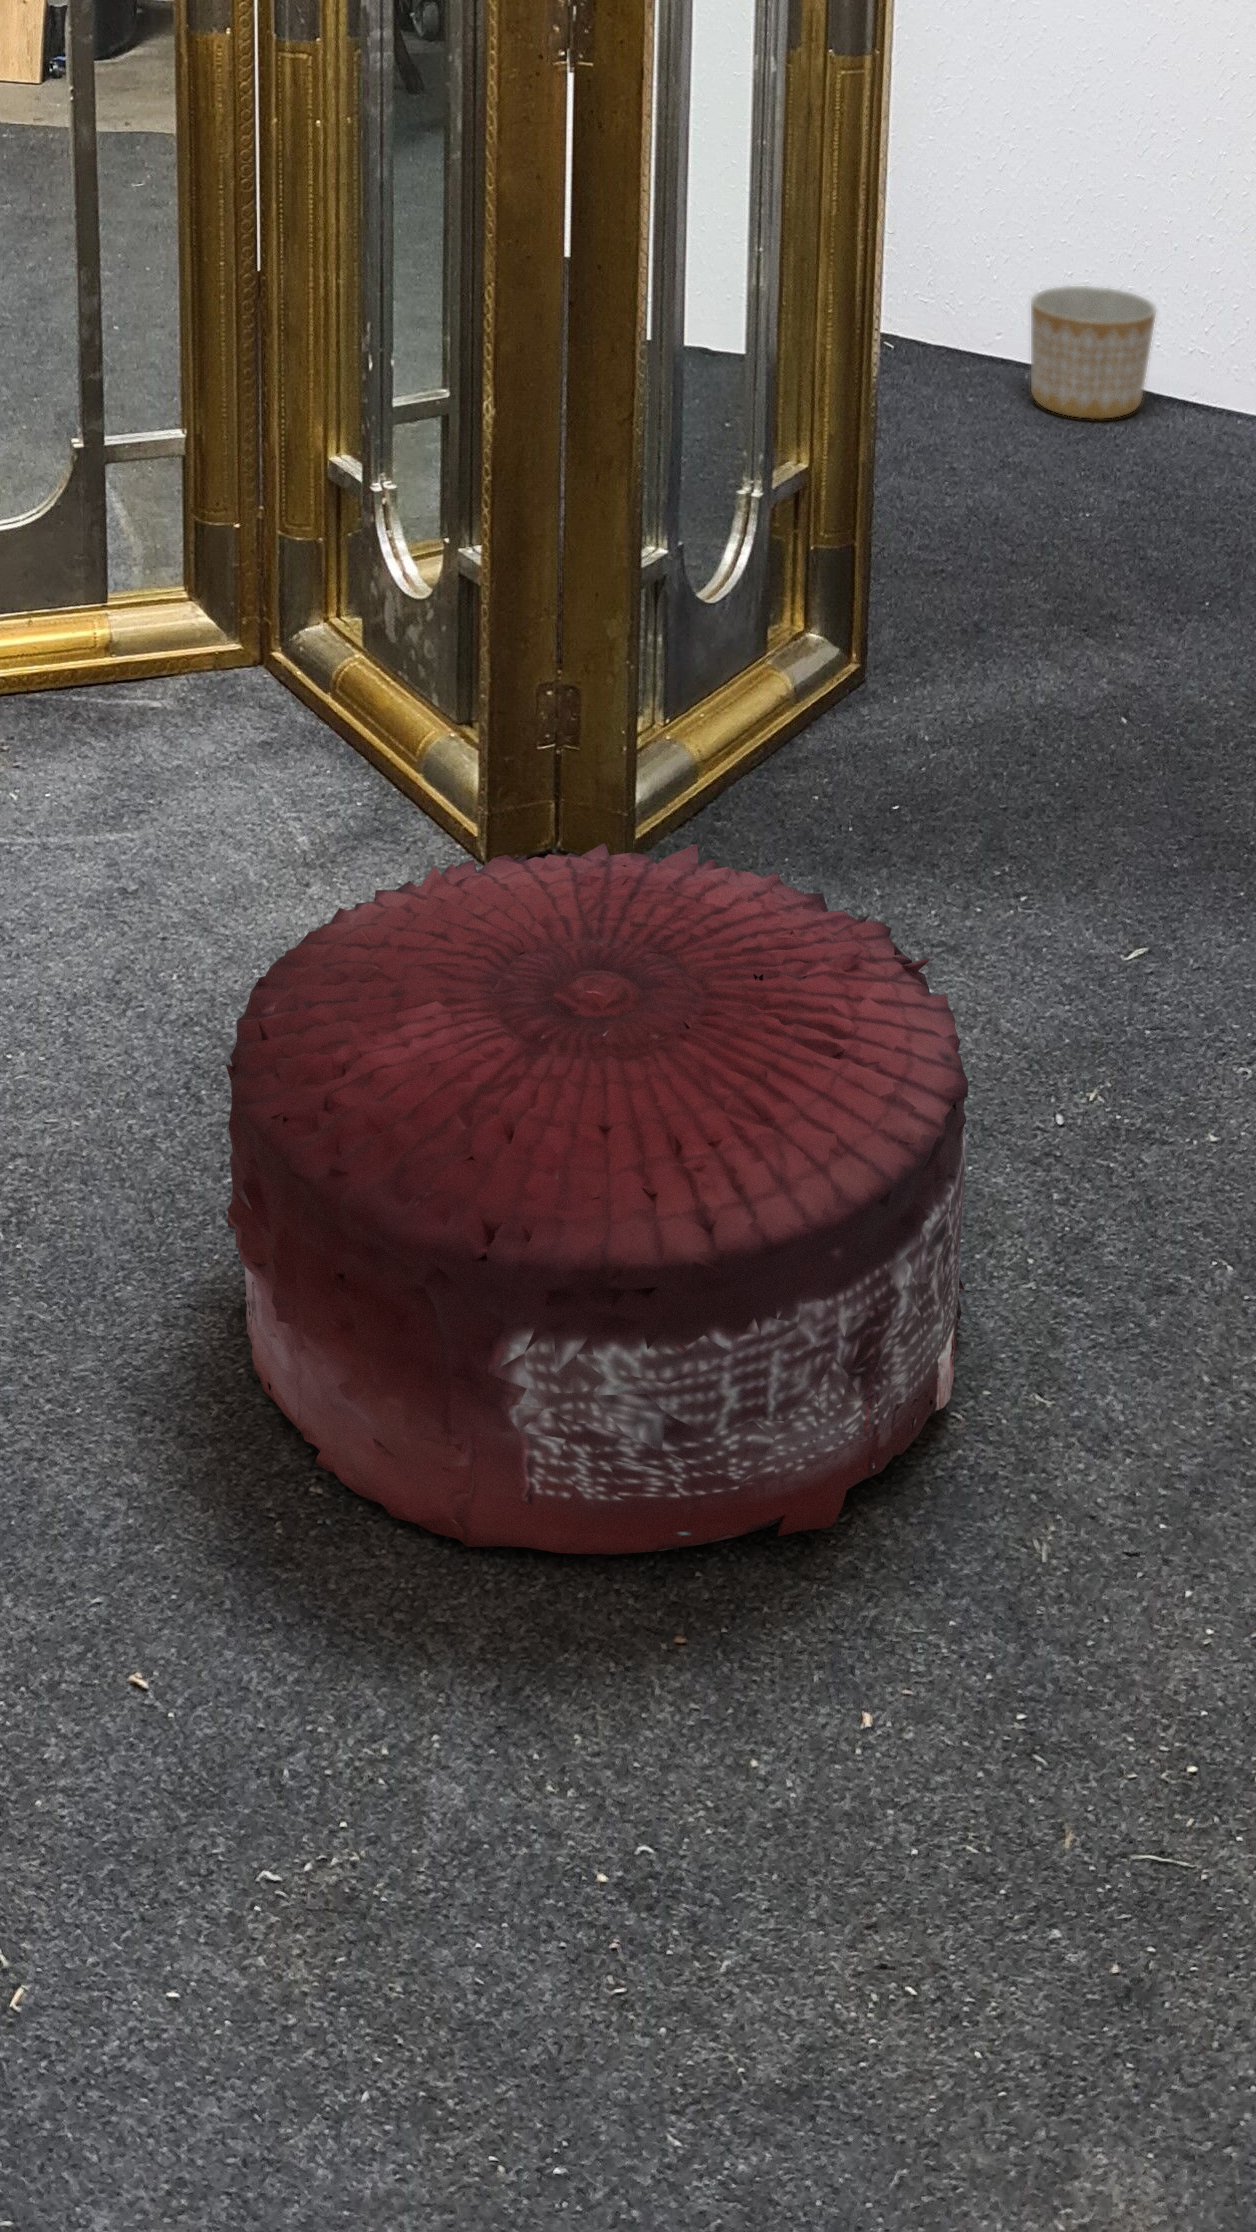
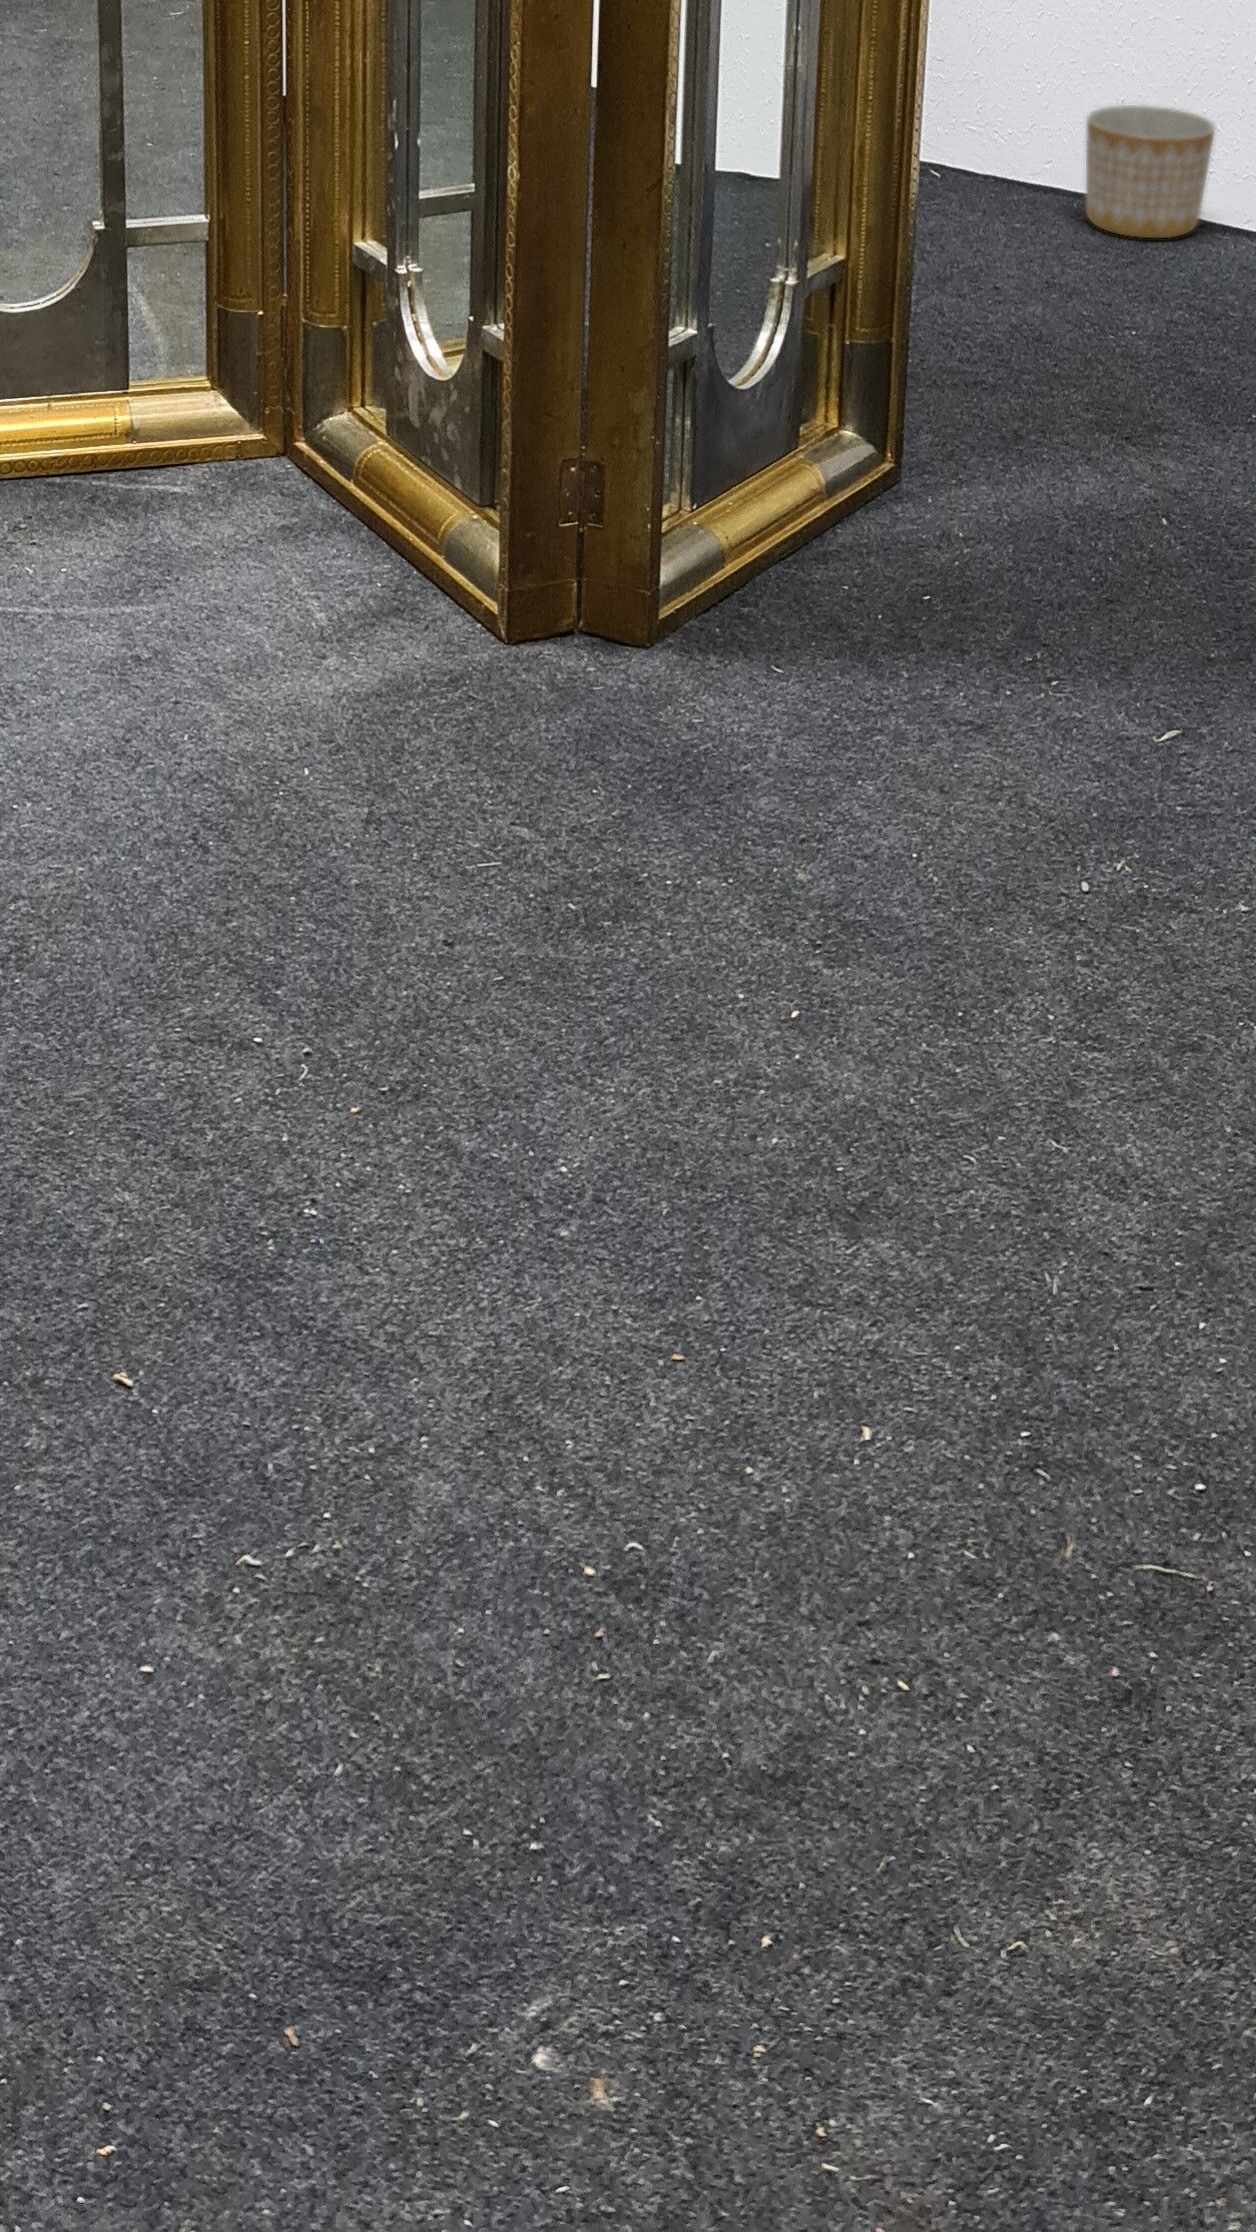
pouf: present [226,843,969,1555] -> none [225,587,988,1275]

